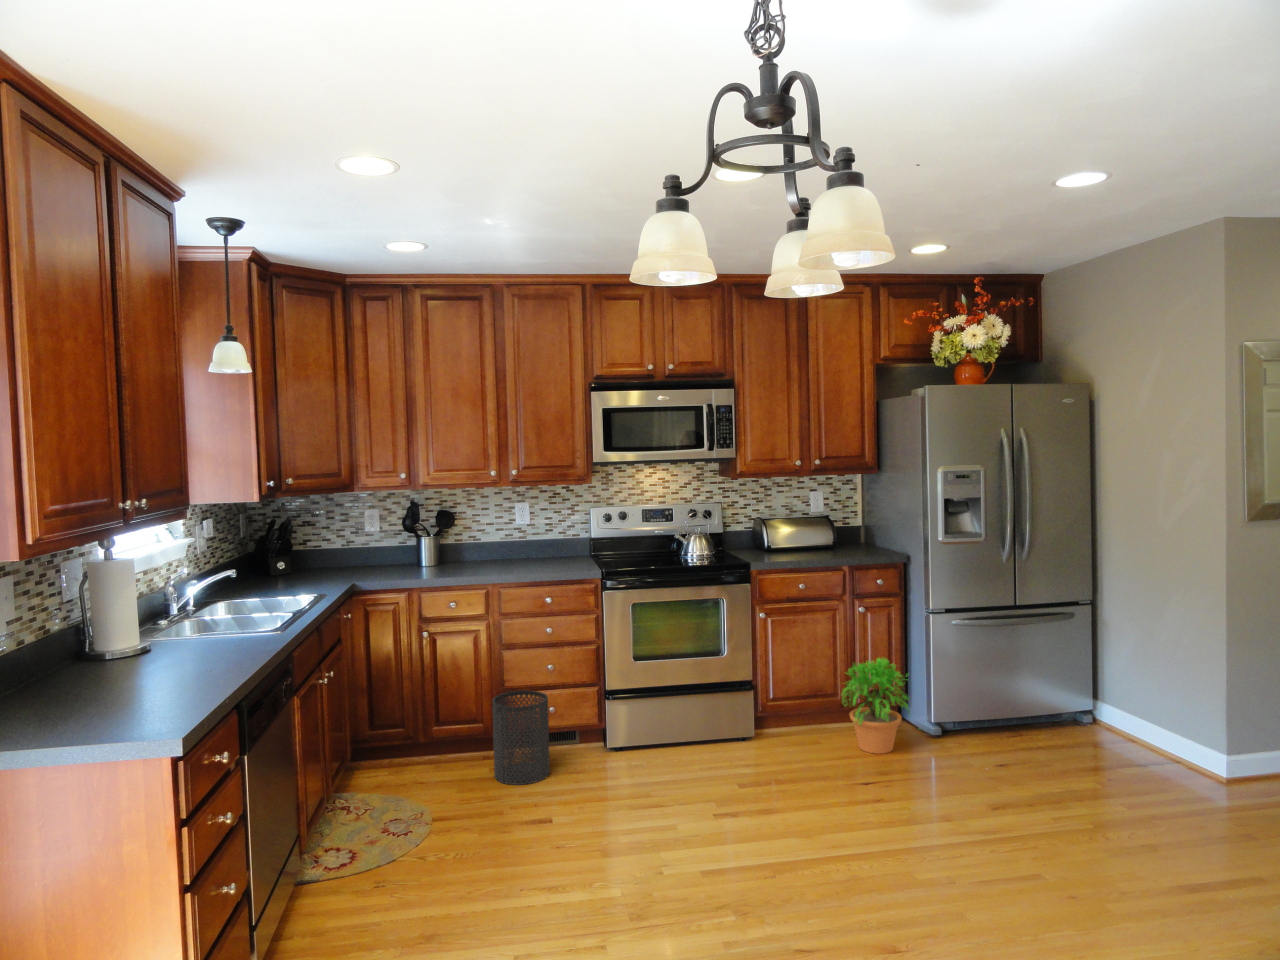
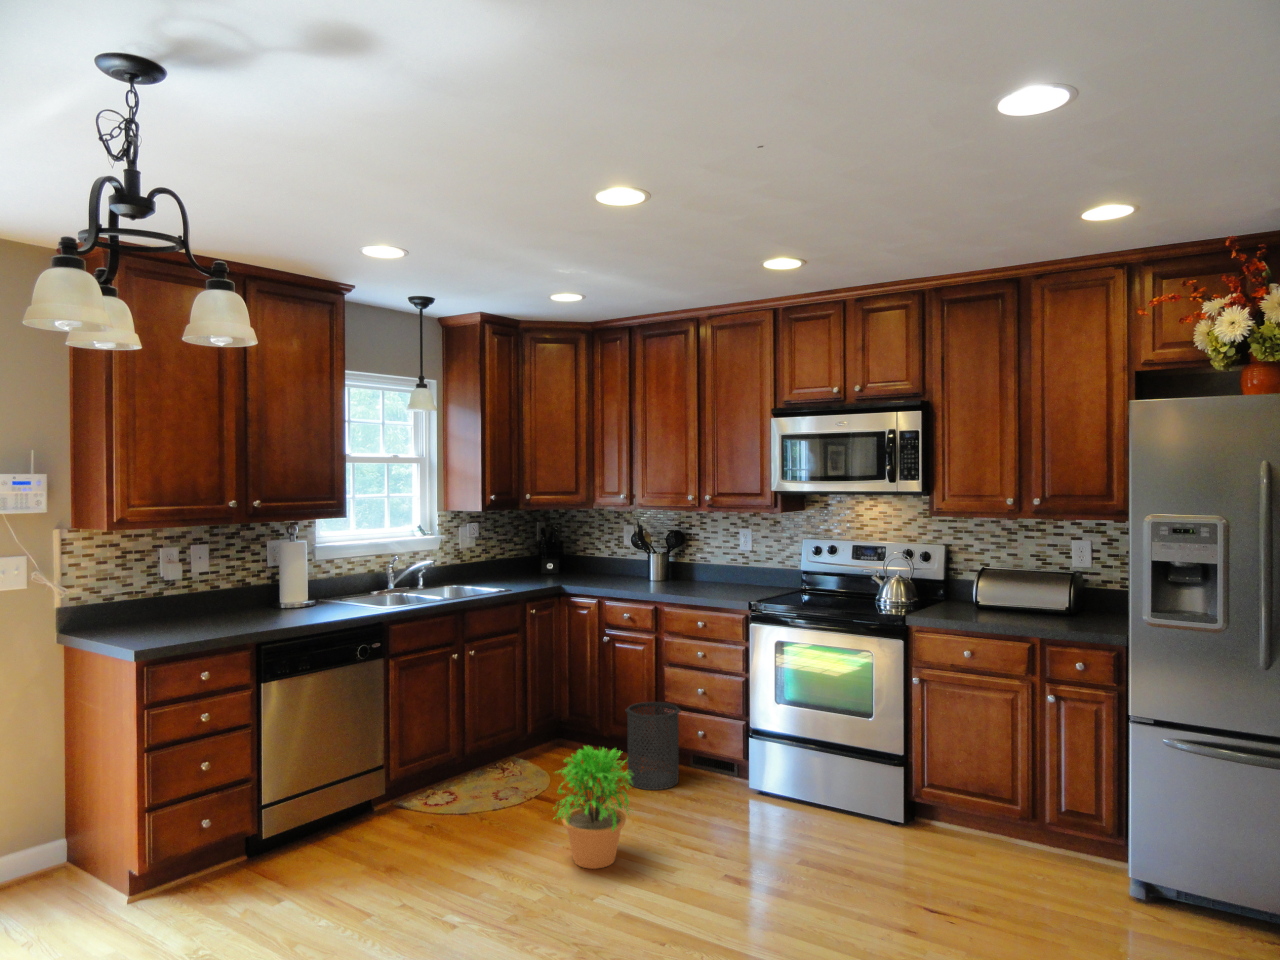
potted plant: present [842,658,910,754] -> present [557,745,633,869]

